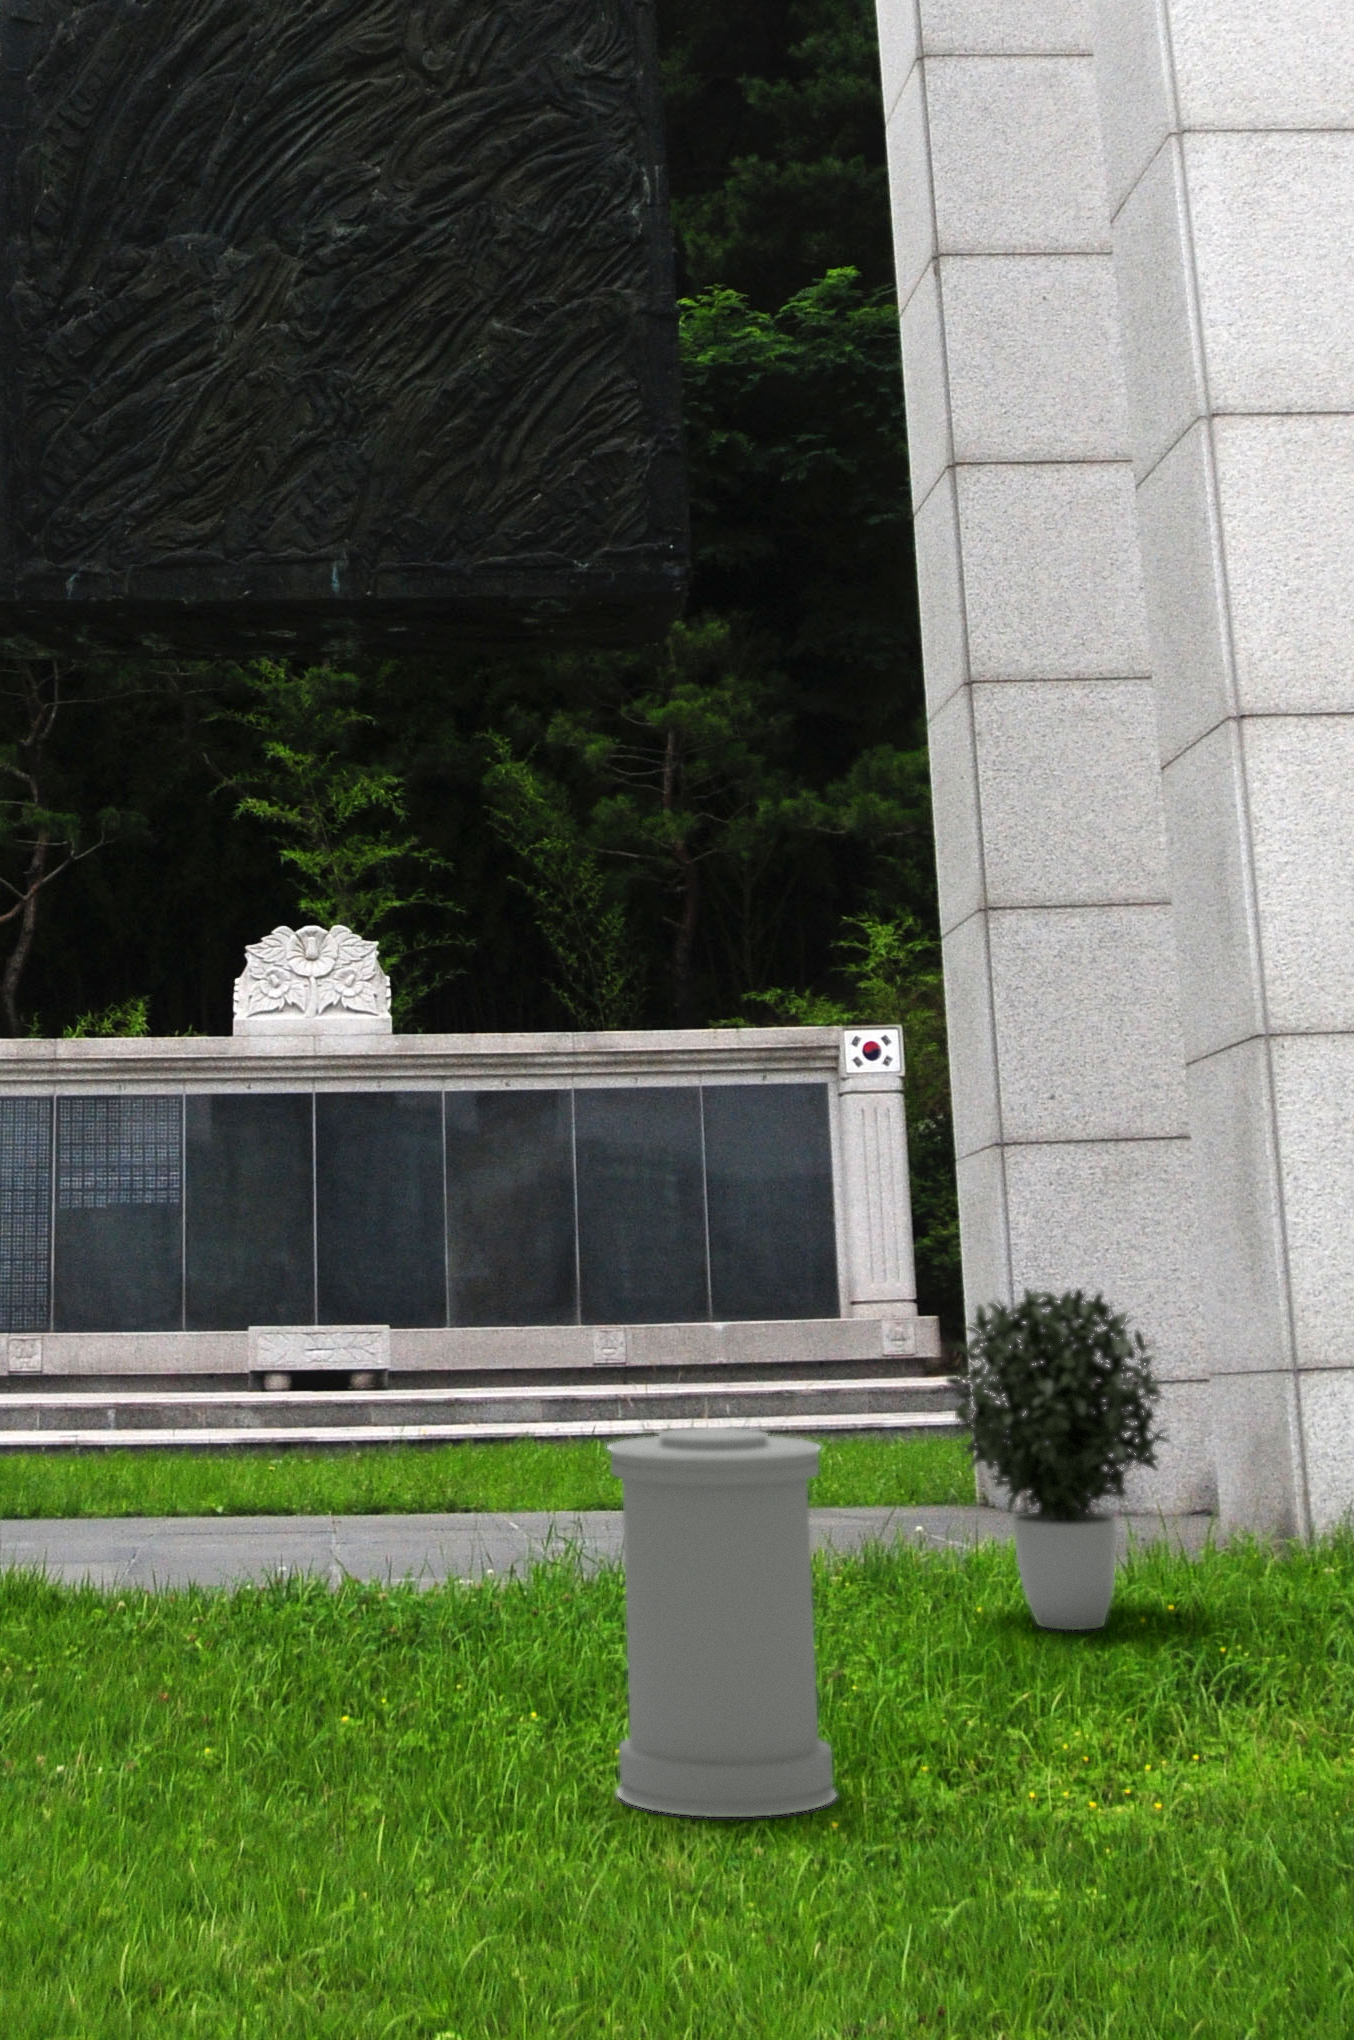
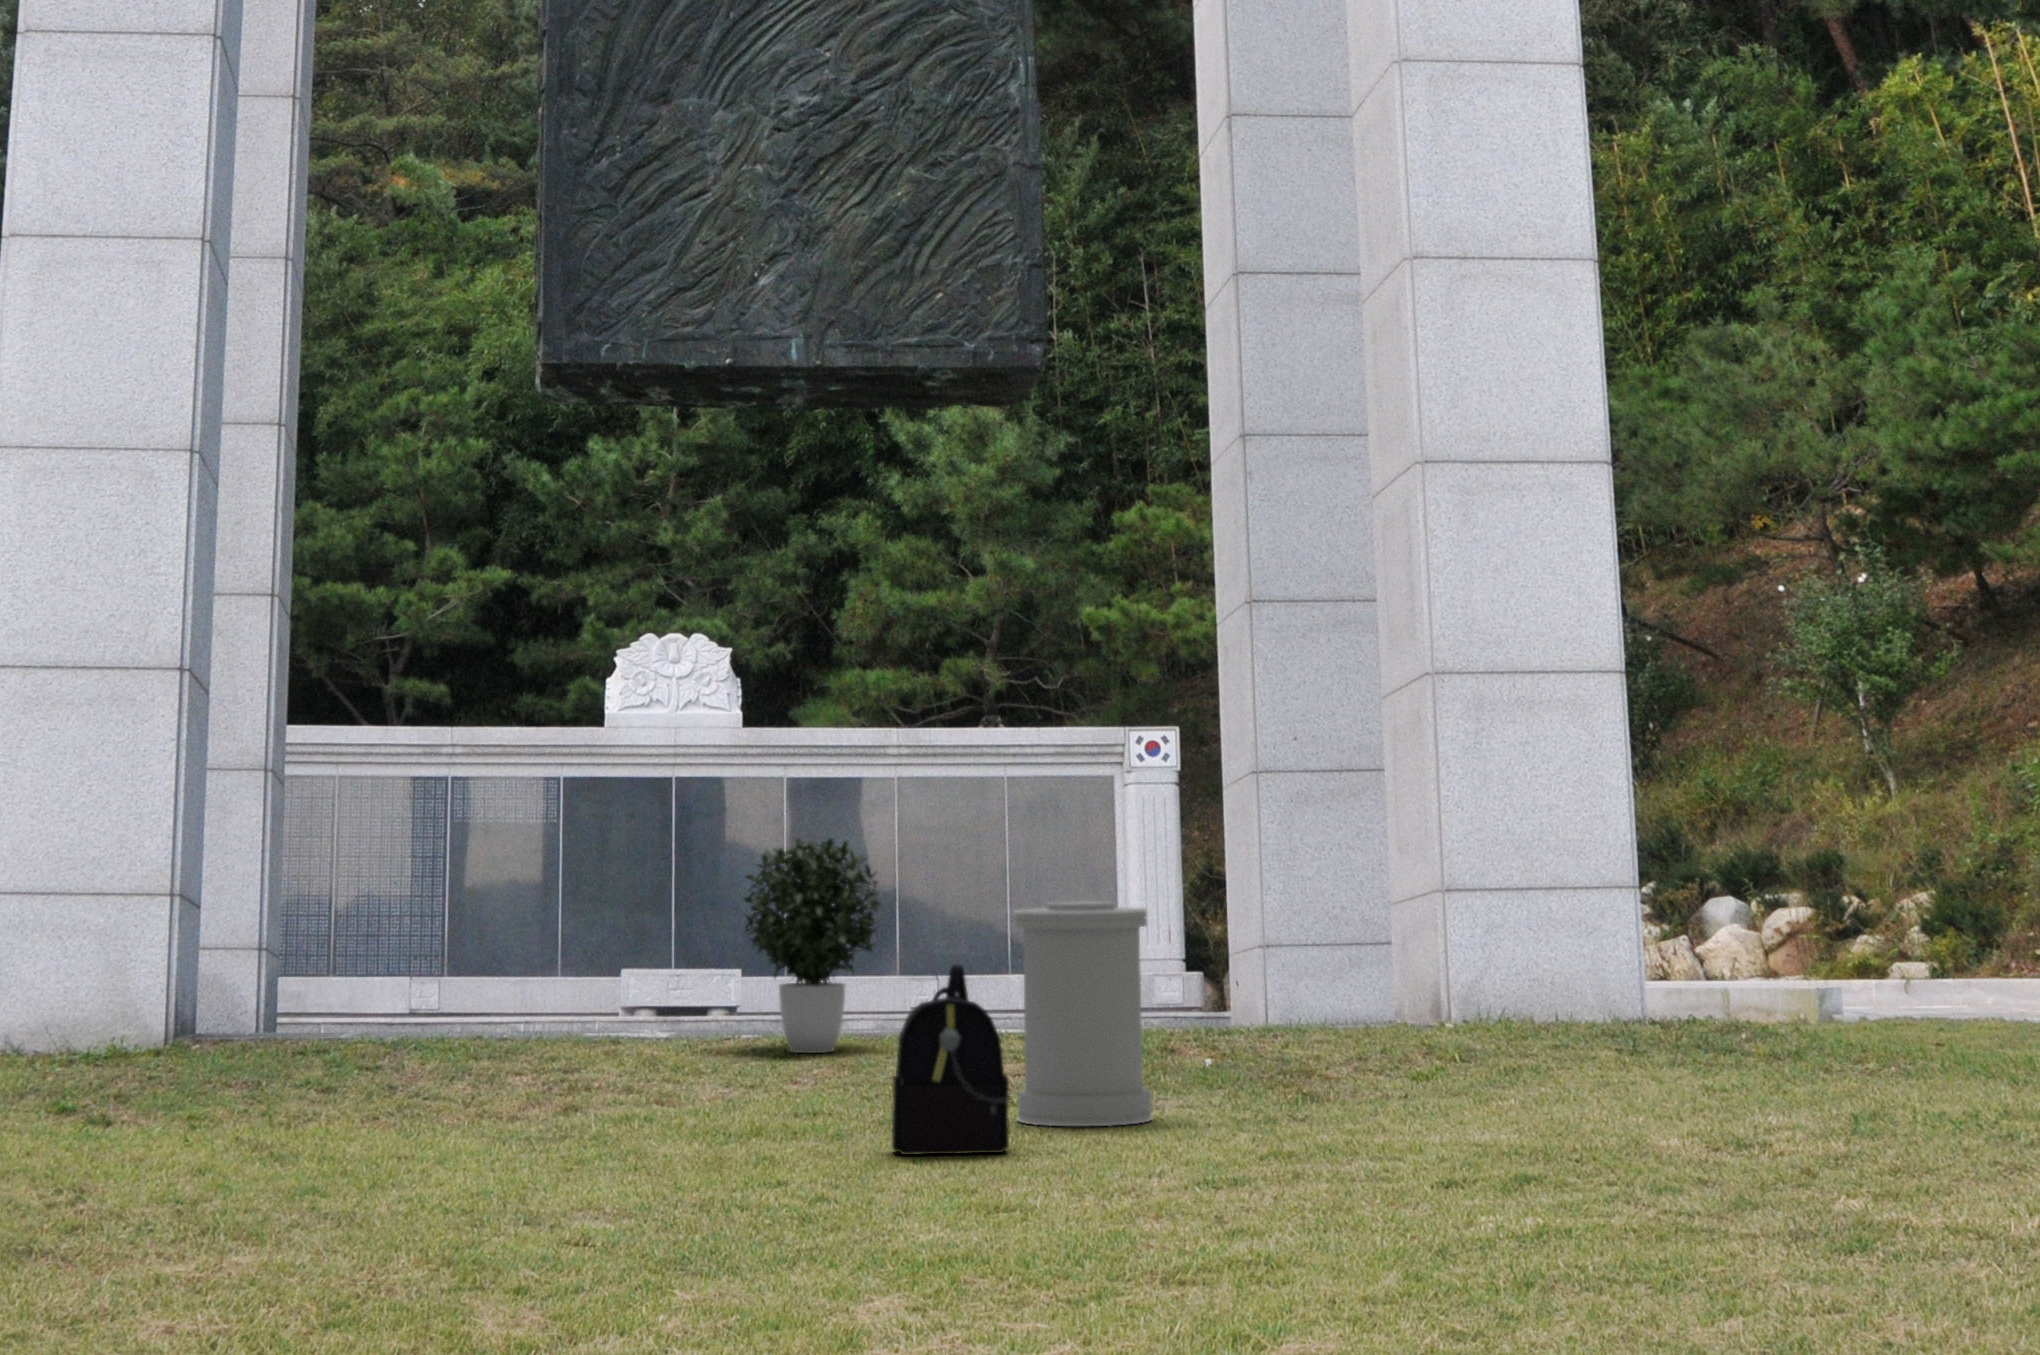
potted plant: present [947,1289,1168,1630] -> present [744,839,882,1053]
backpack: none [392,1564,591,1906] -> present [892,965,1012,1155]

